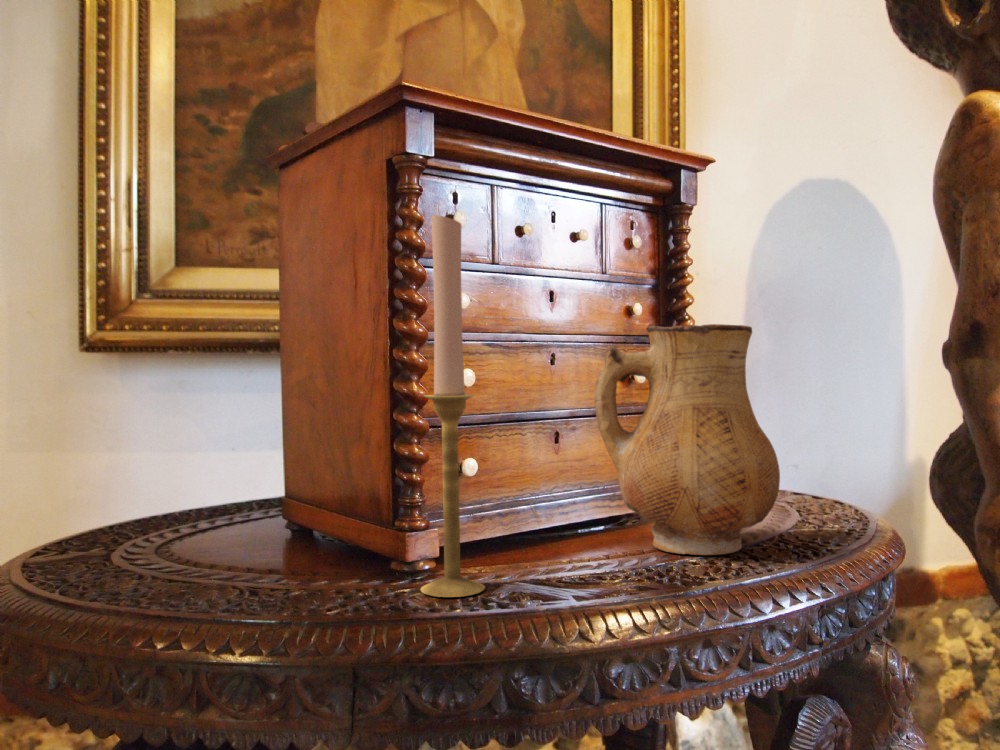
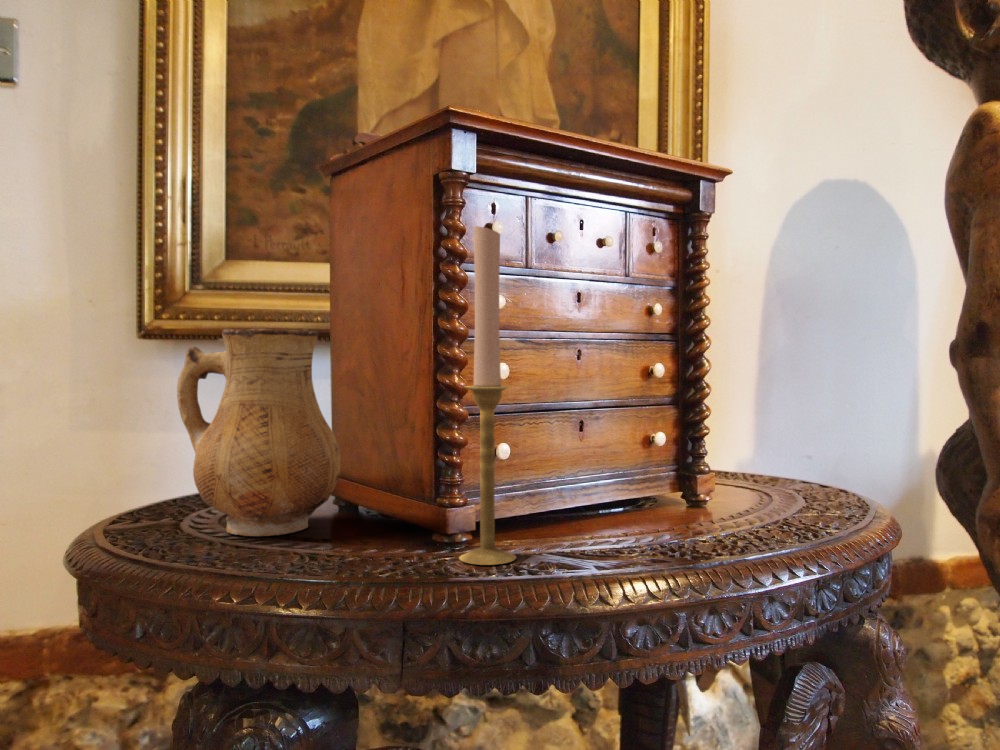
ceramic pitcher: present [594,324,780,555] -> present [177,329,341,536]

